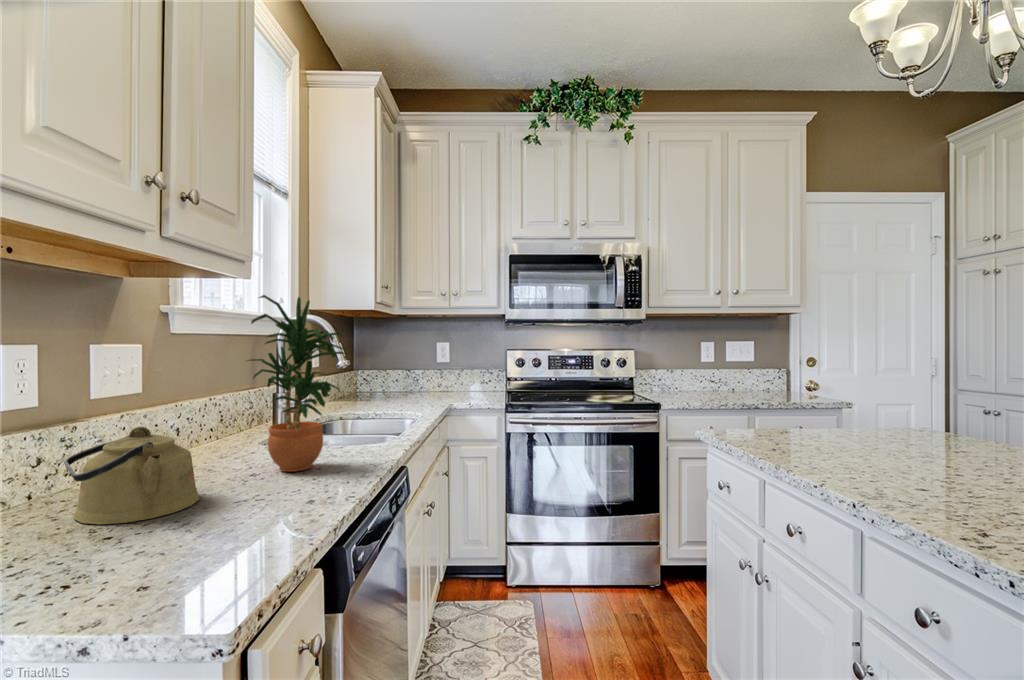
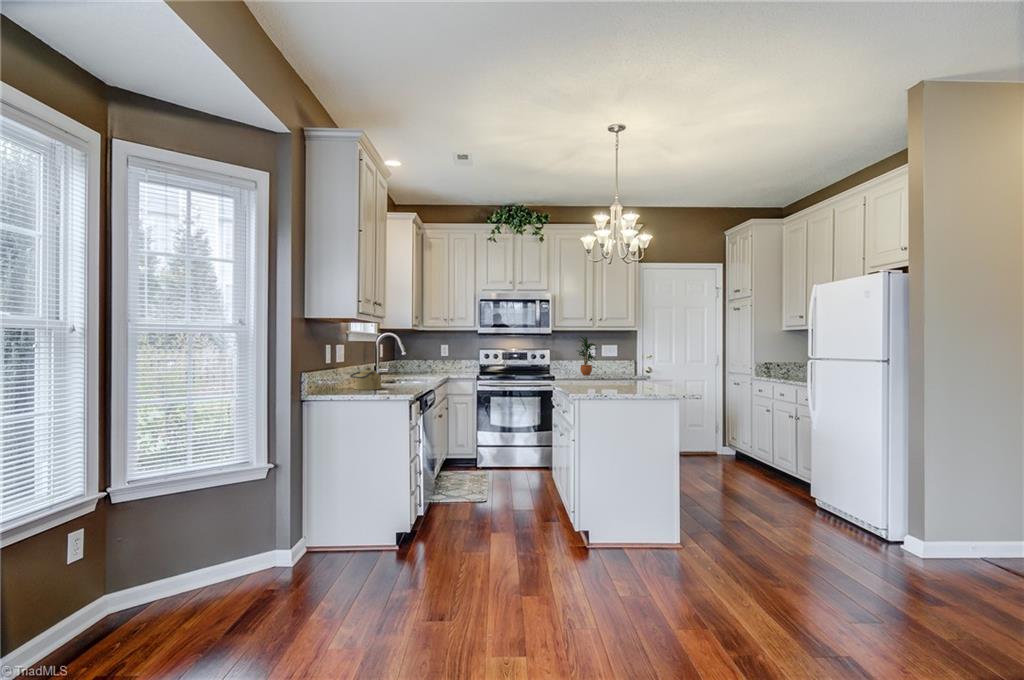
potted plant: present [247,295,347,472] -> present [578,337,596,375]

